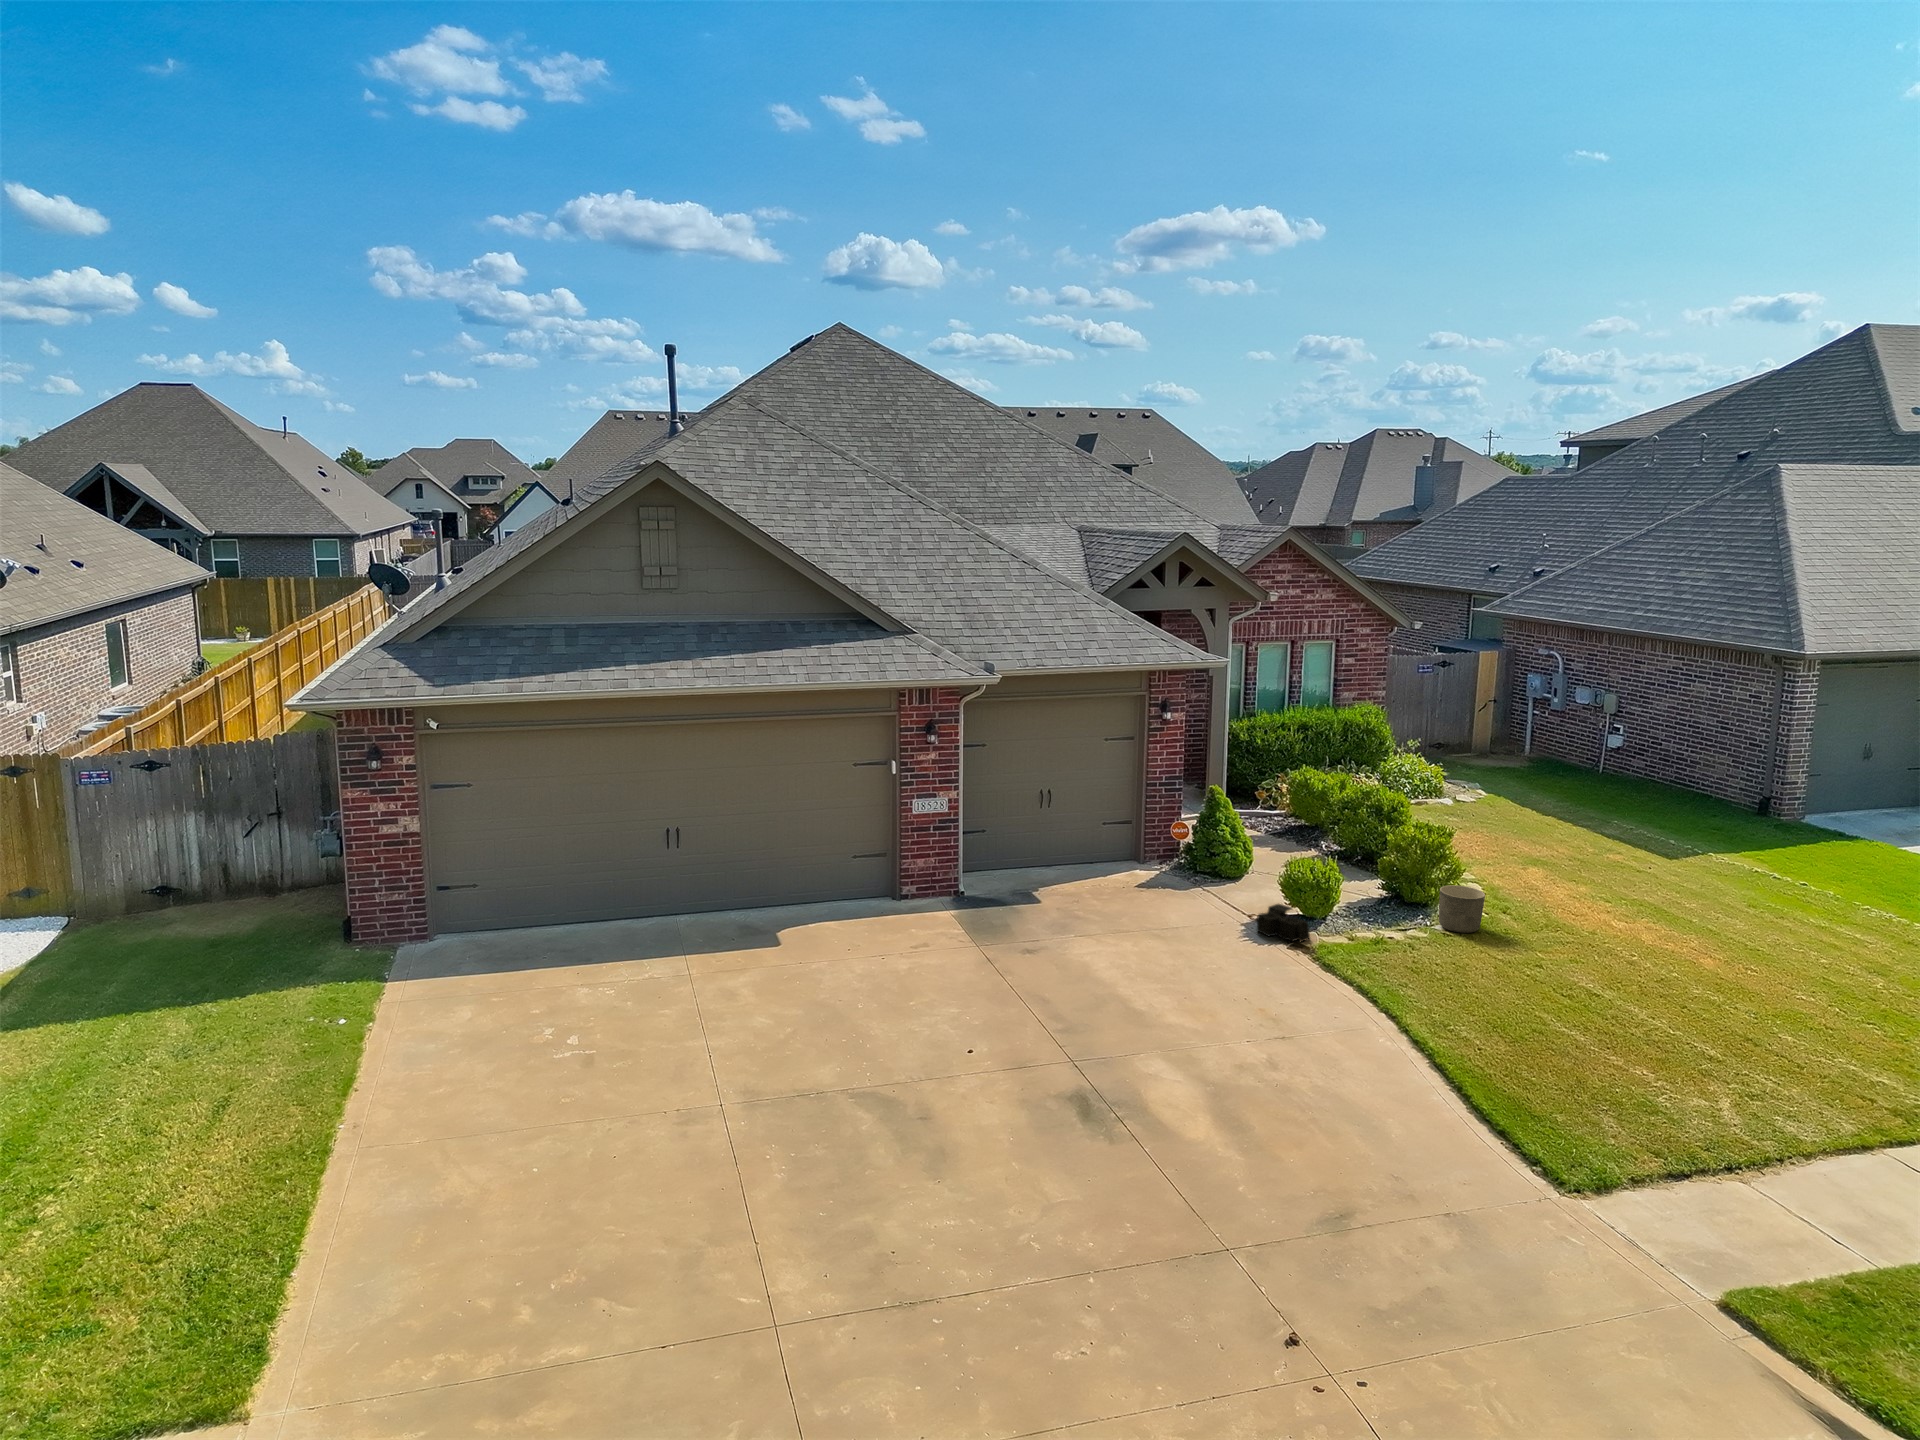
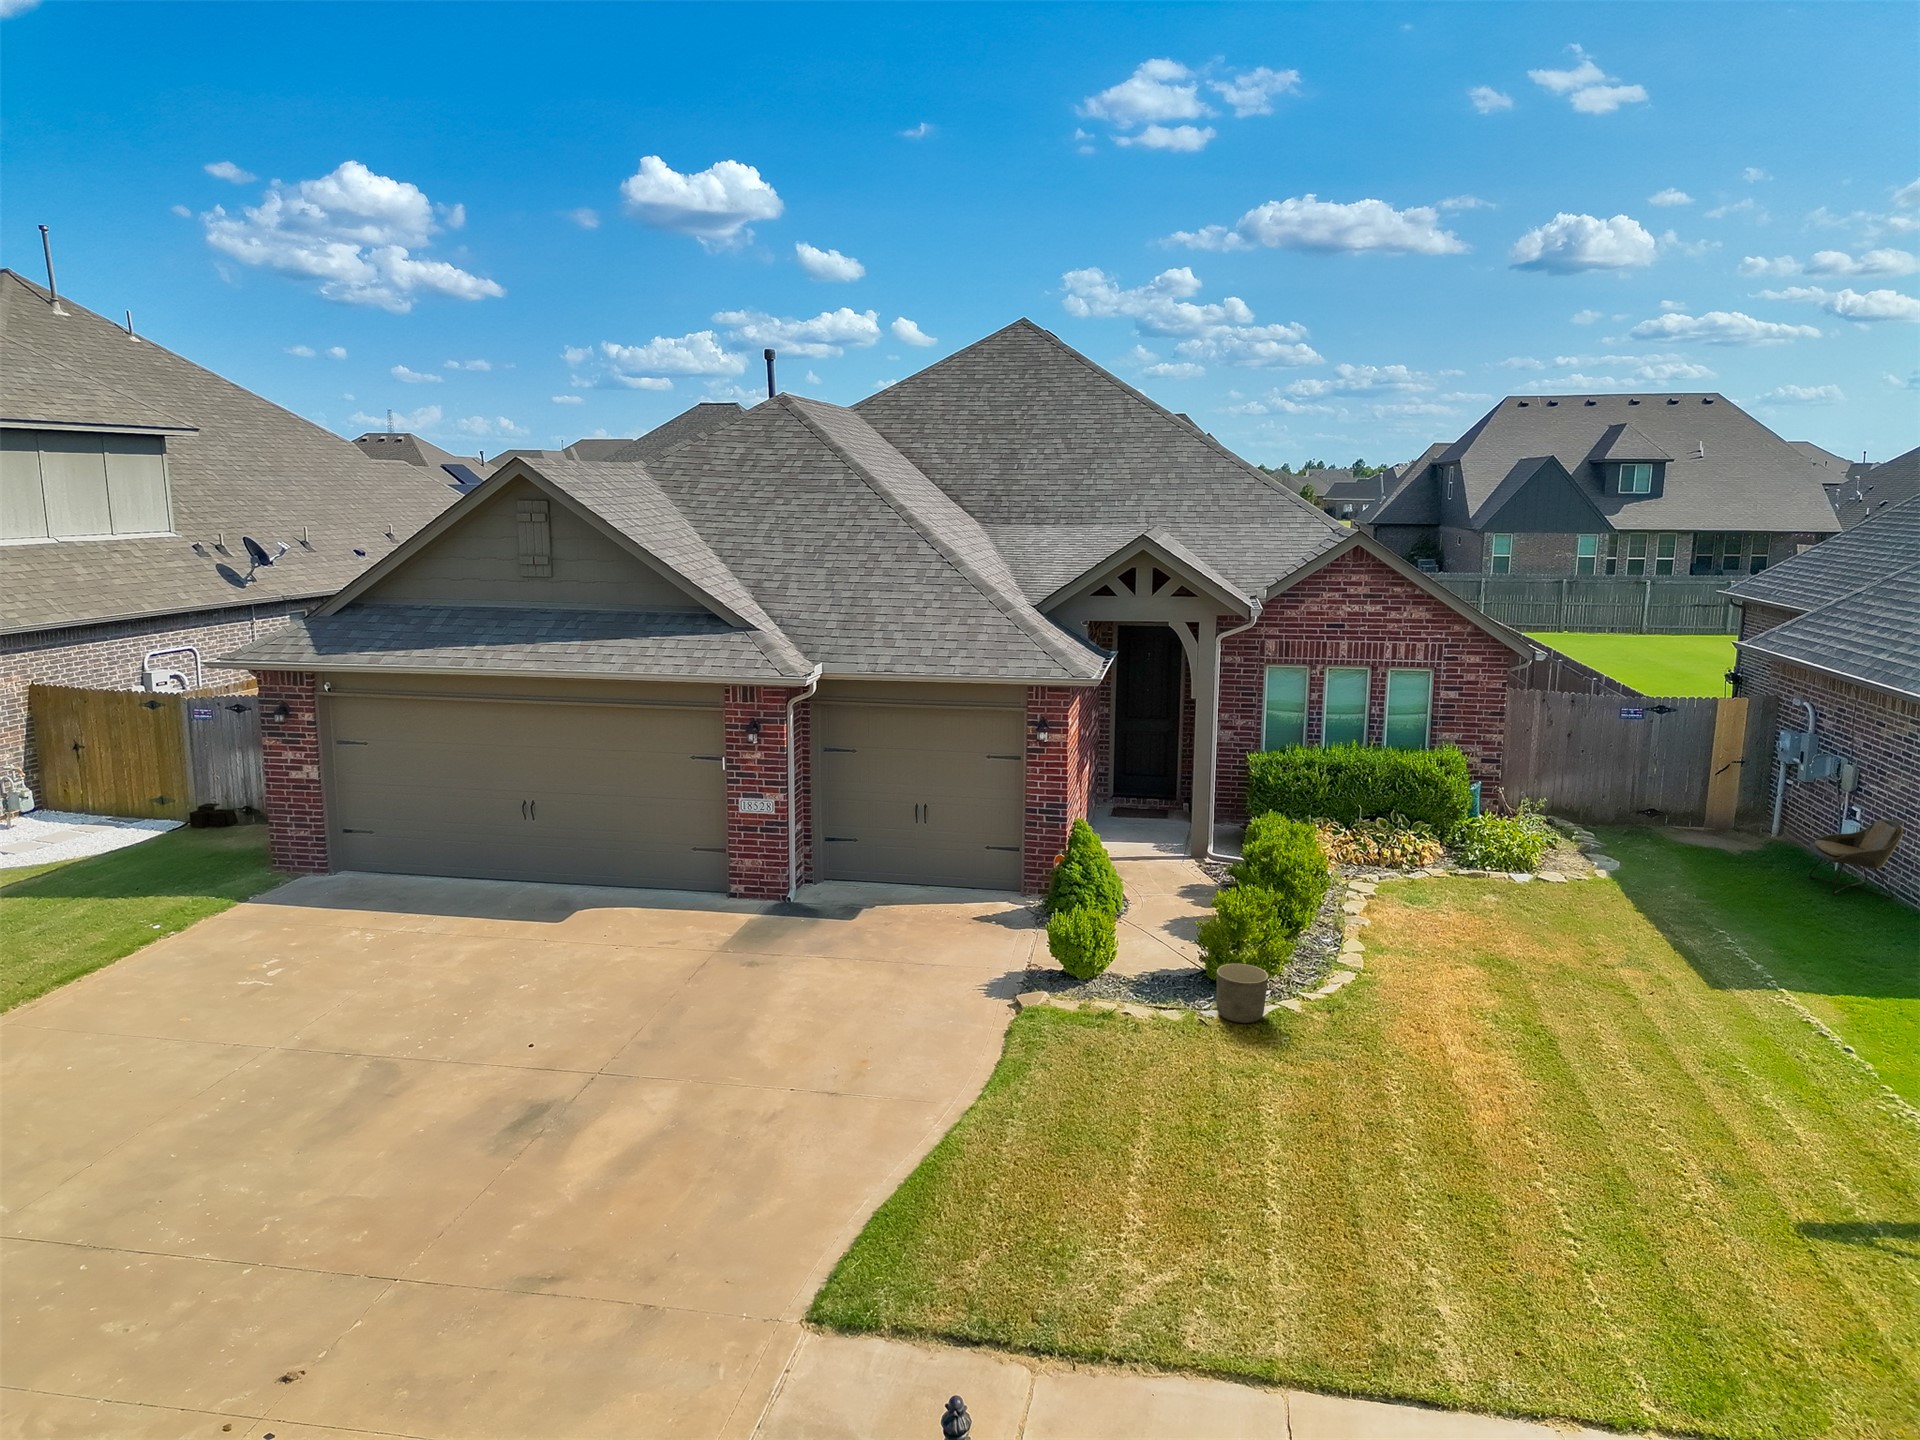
lounge chair: none [1614,732,1681,790] -> present [1809,819,1903,900]
storage bin: present [1257,904,1310,942] -> present [189,803,238,828]

